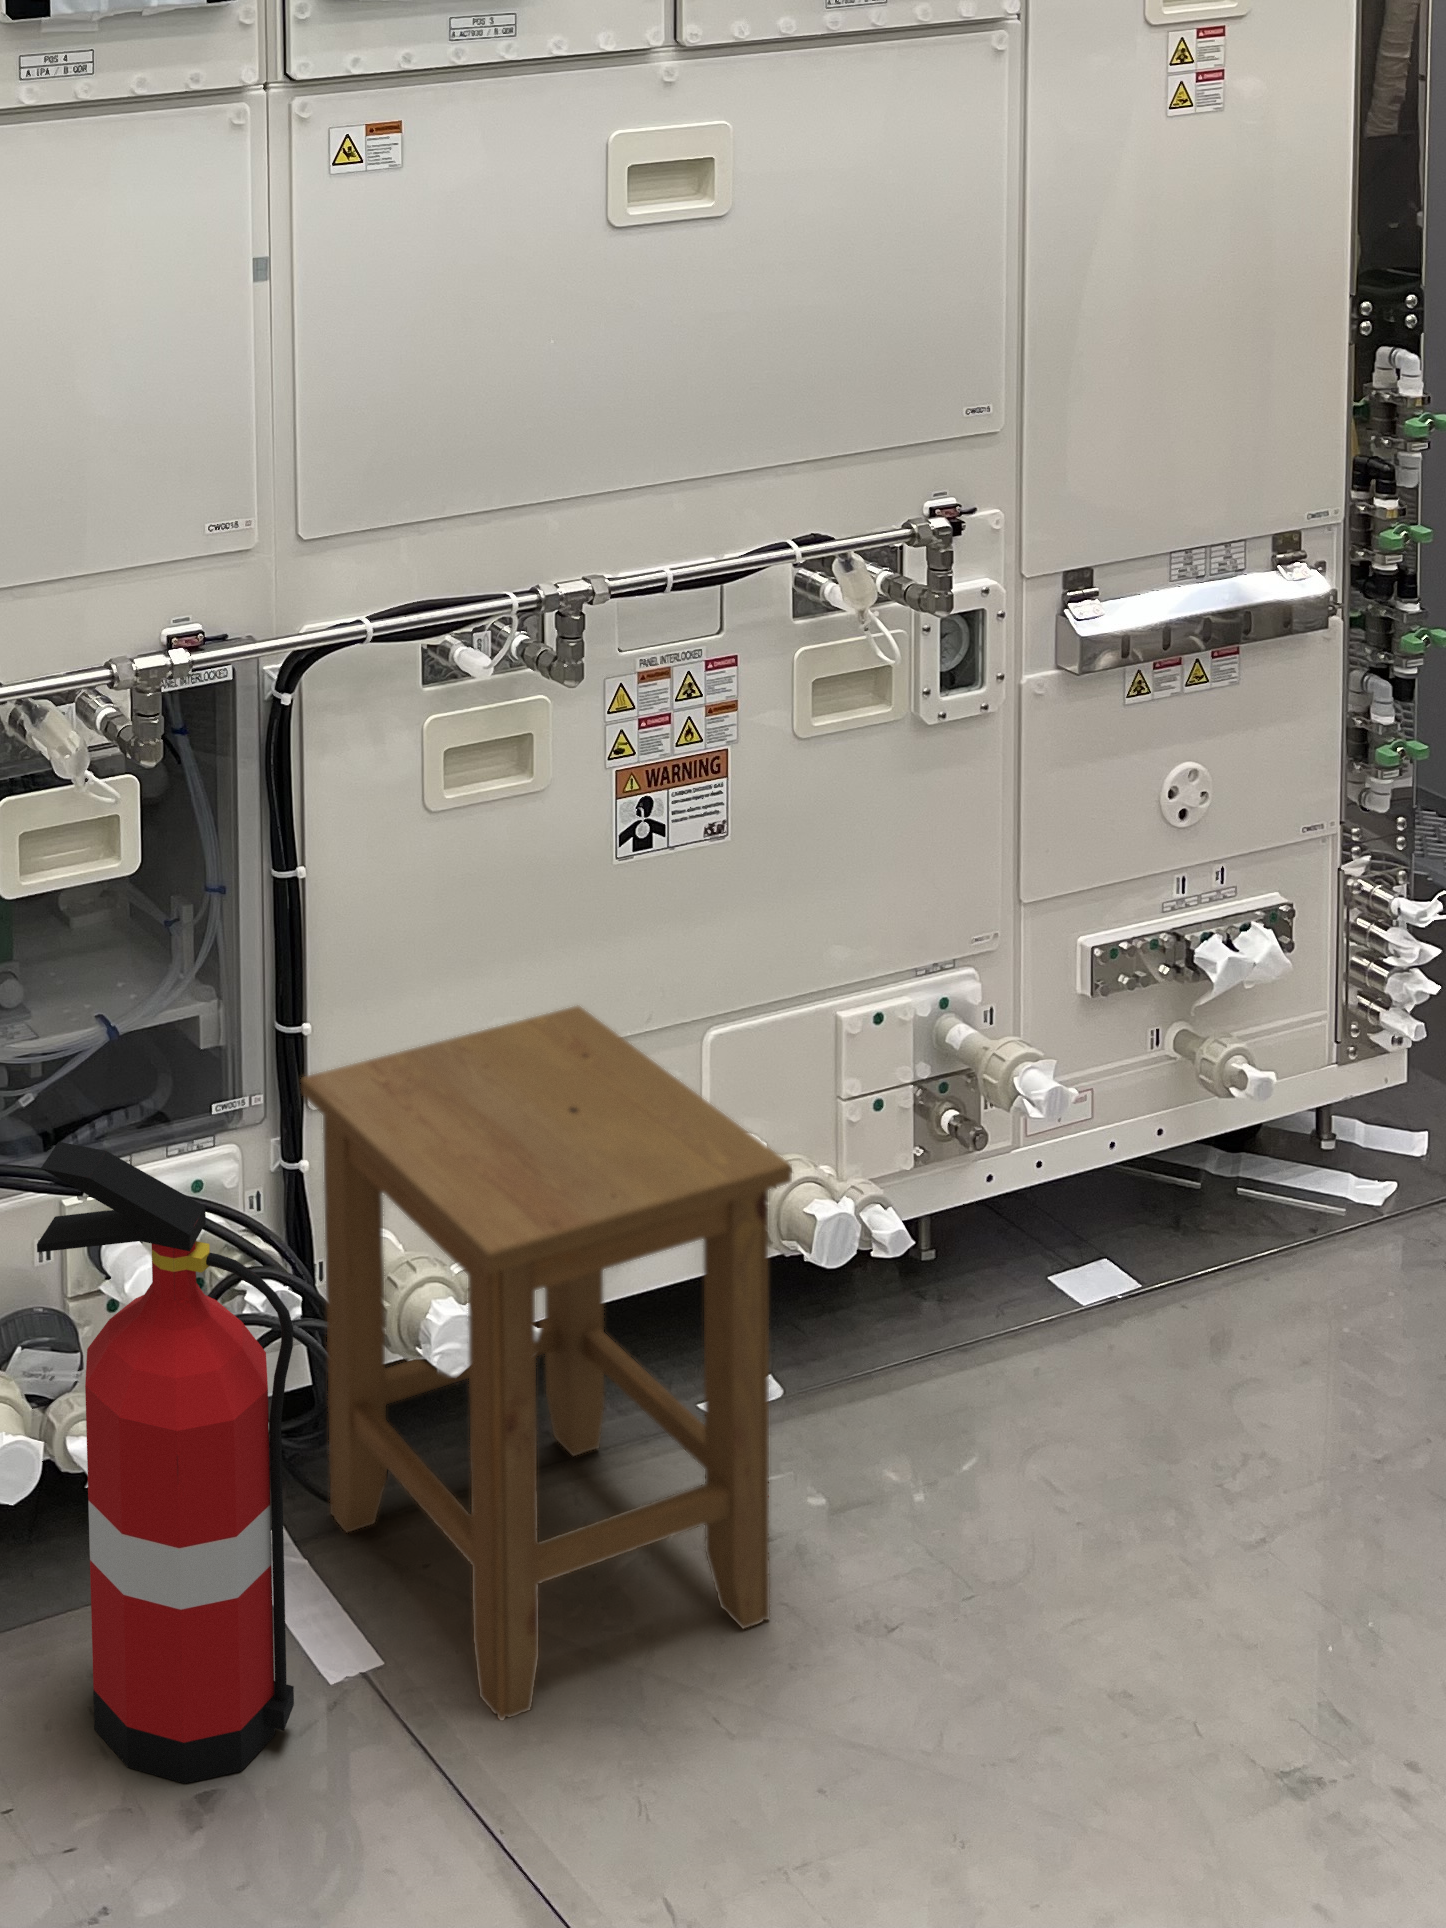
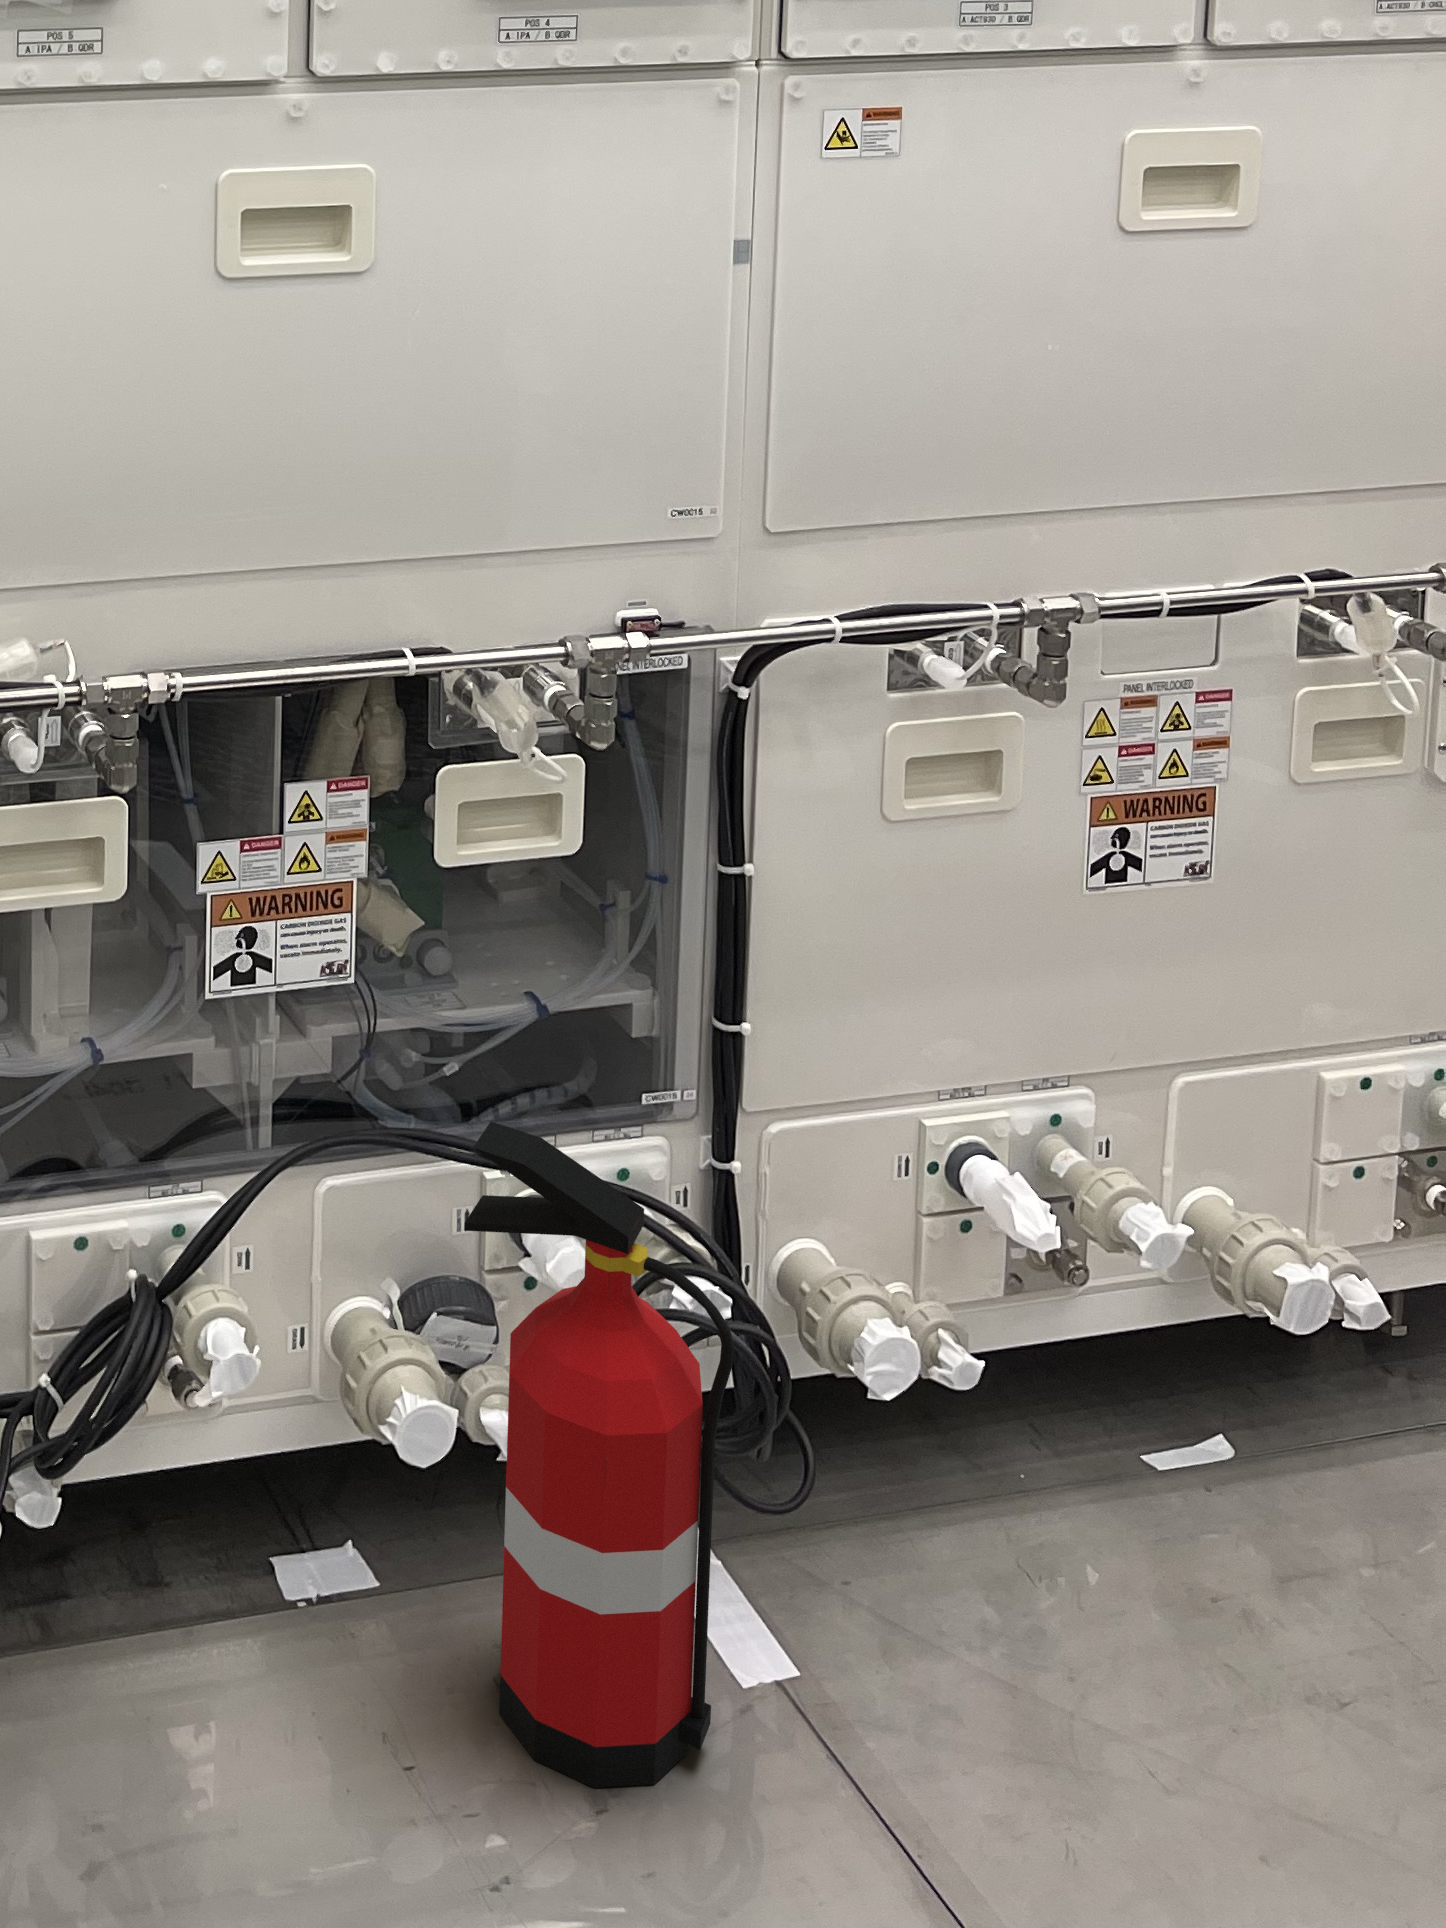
stool: present [301,1005,792,1720] -> none [739,1037,1289,1776]

